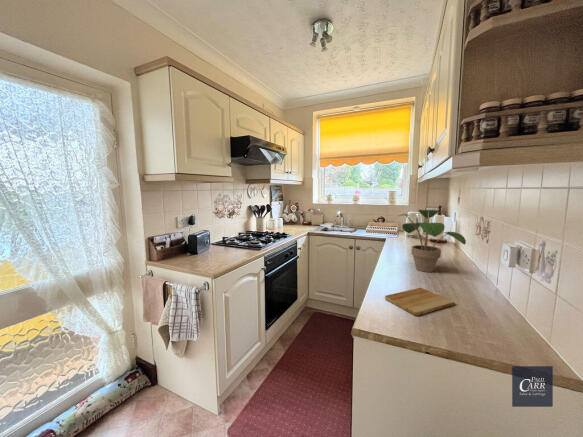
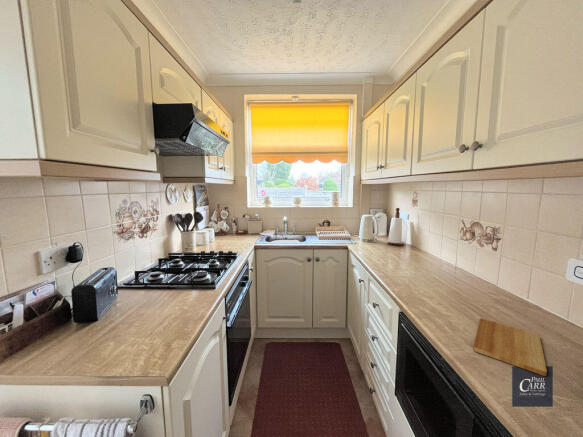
potted plant: present [397,209,466,272] -> none [404,215,488,289]

